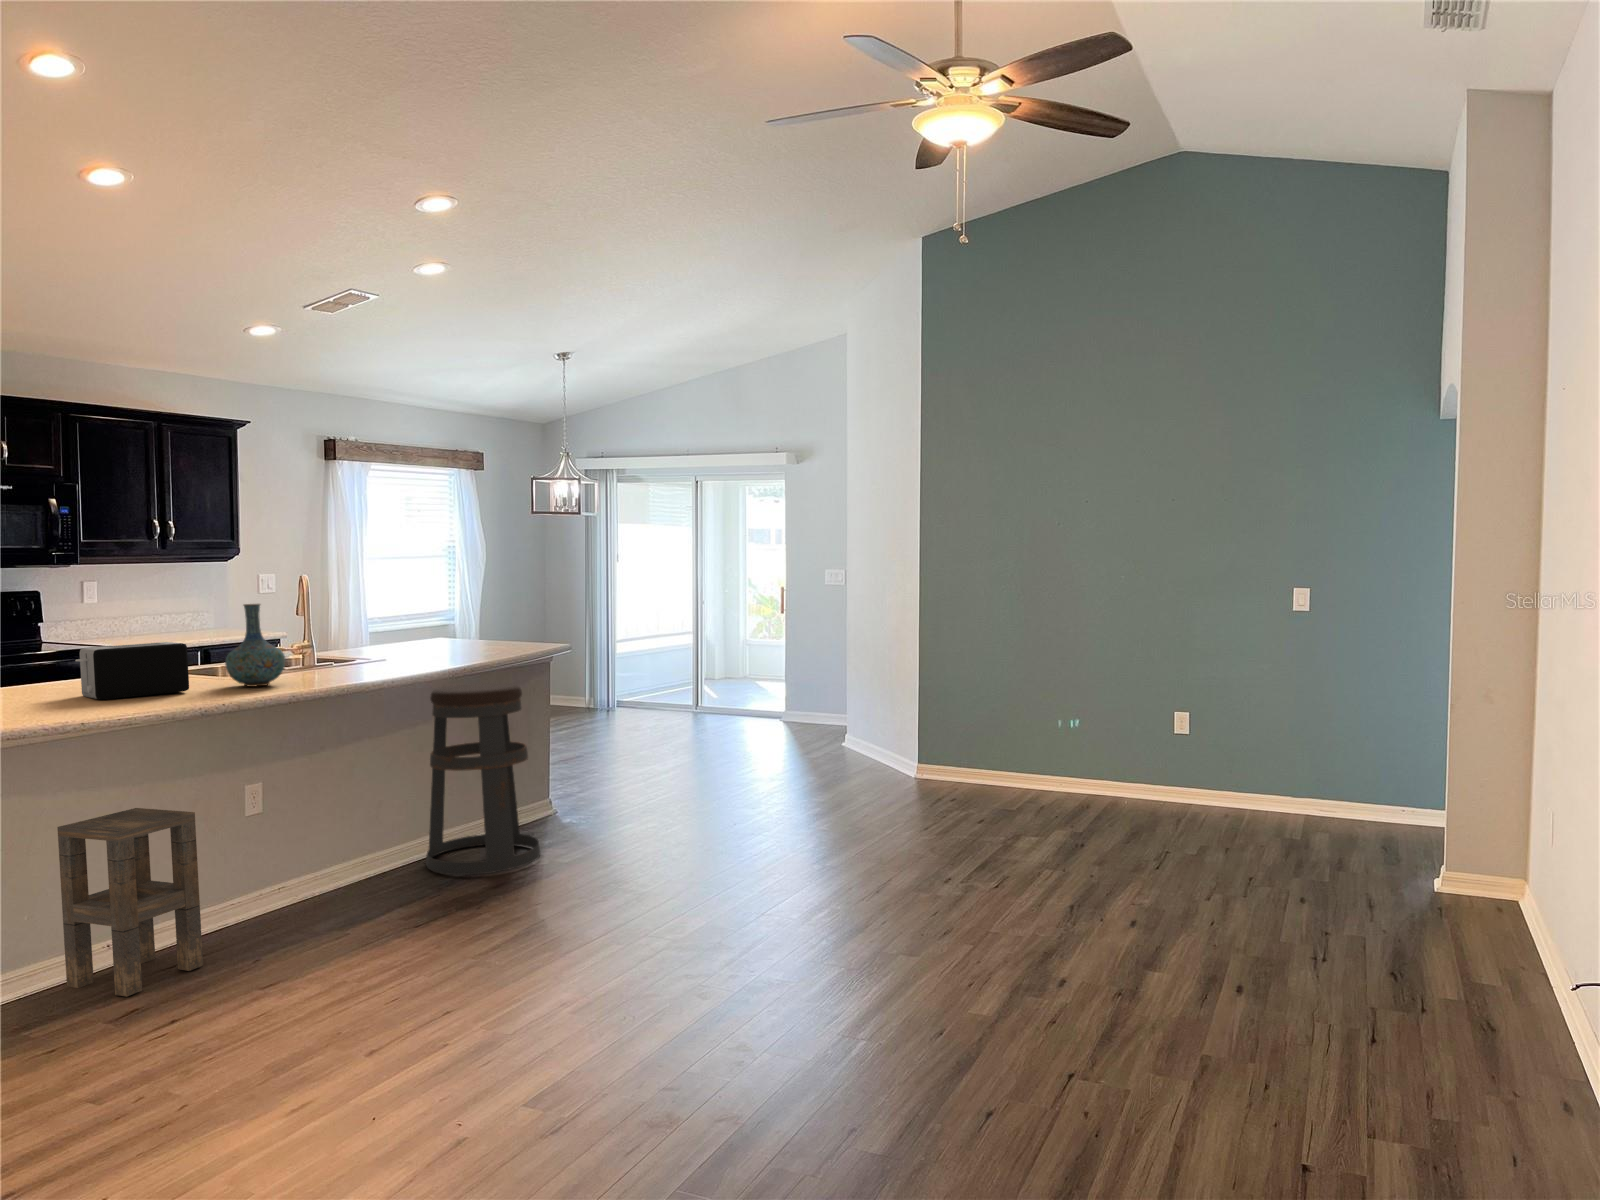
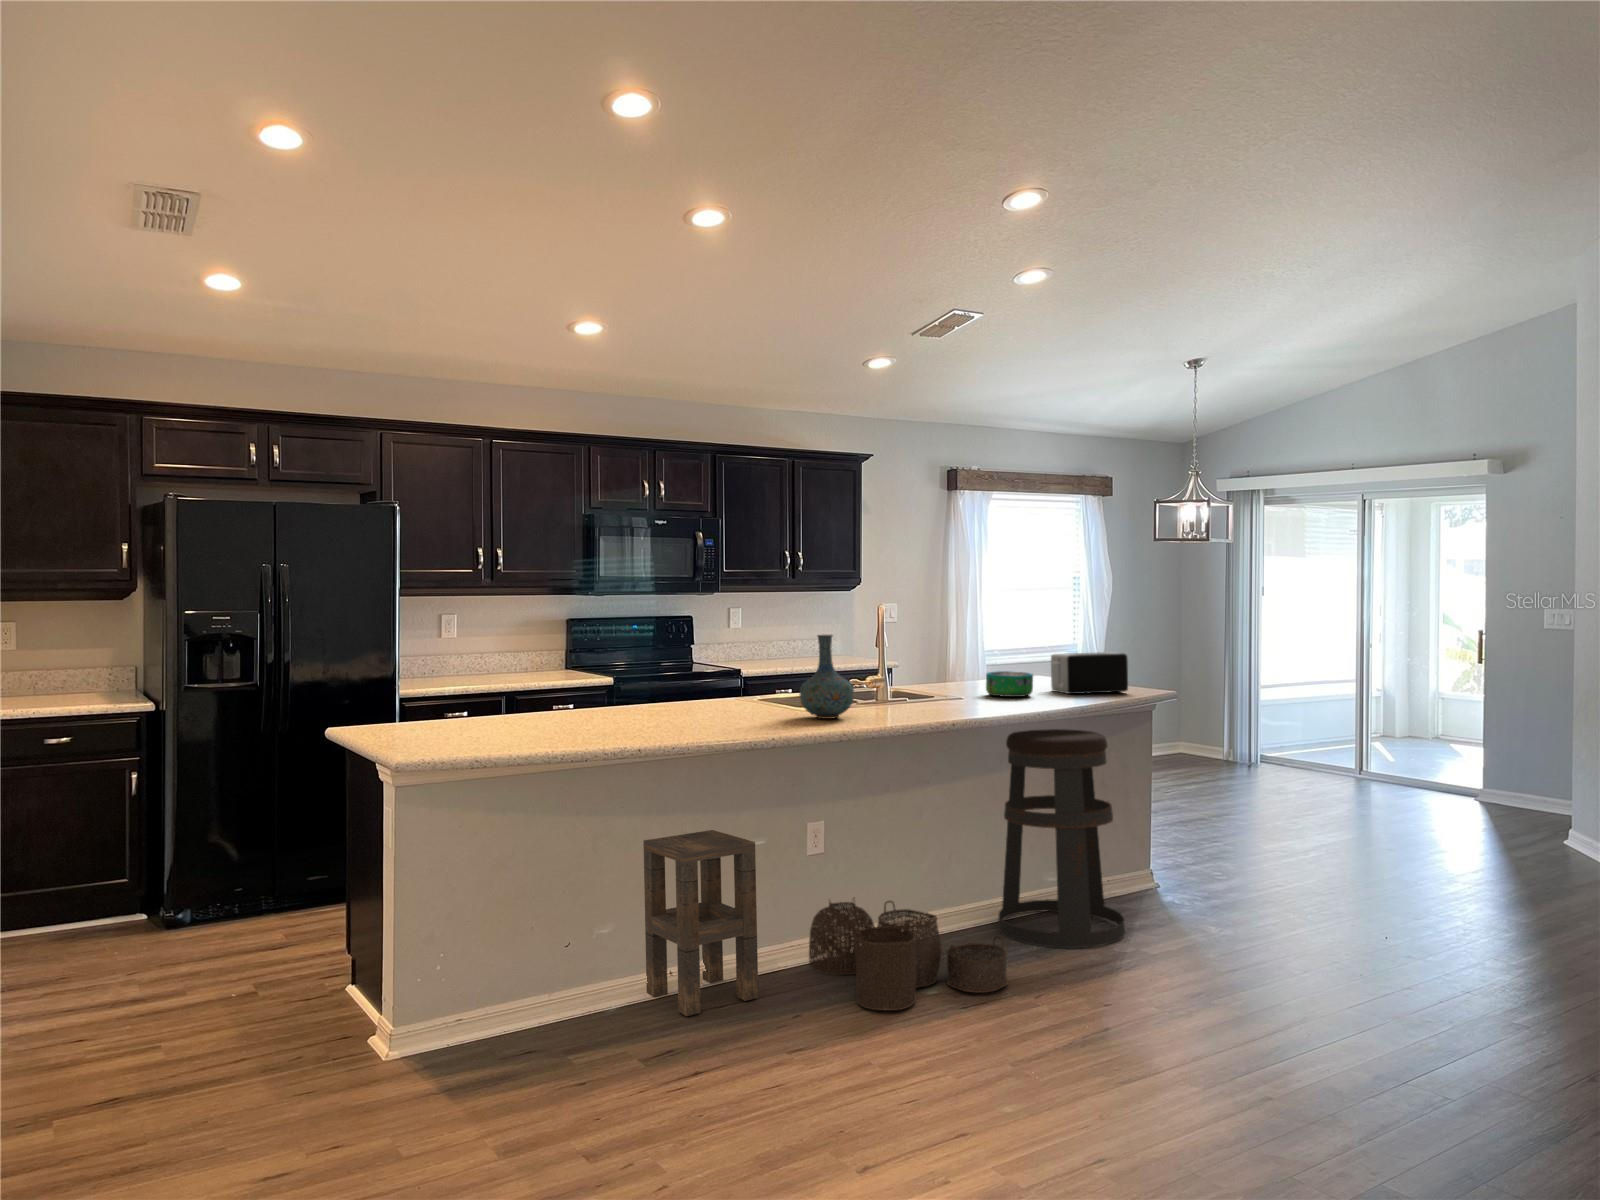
decorative bowl: none [402,634,448,657] -> present [986,671,1033,697]
toaster: present [75,642,189,700] -> present [1051,652,1128,694]
woven basket: none [245,853,450,952] -> present [809,901,1007,1011]

